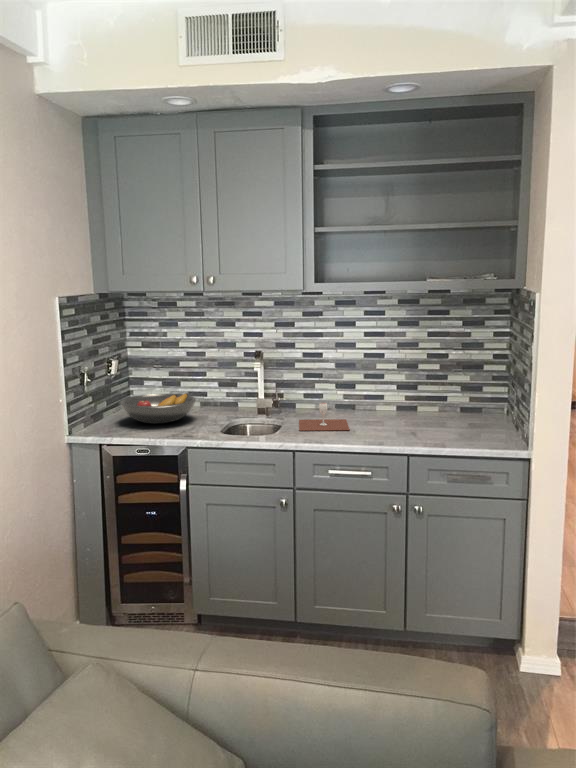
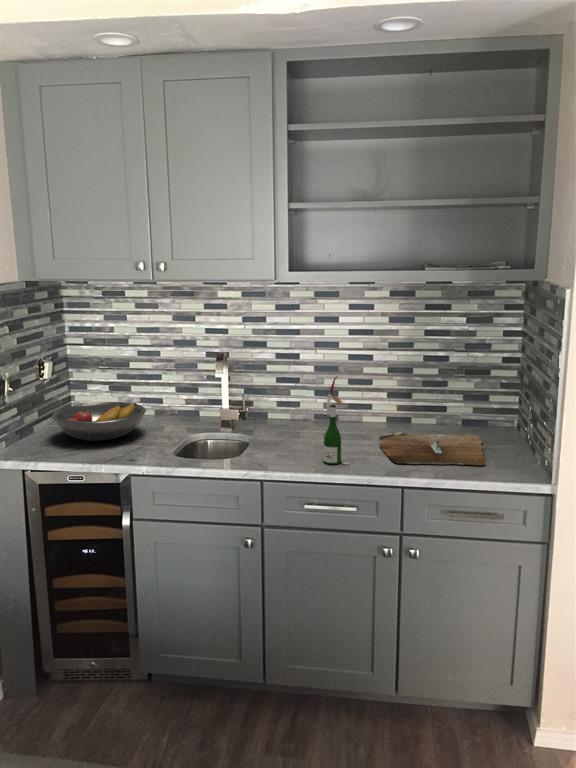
wine bottle: none [344,366,365,438] -> present [324,376,349,464]
wine glass: present [299,403,349,431] -> none [269,417,331,452]
cutting board: none [390,417,476,438] -> present [379,432,485,465]

